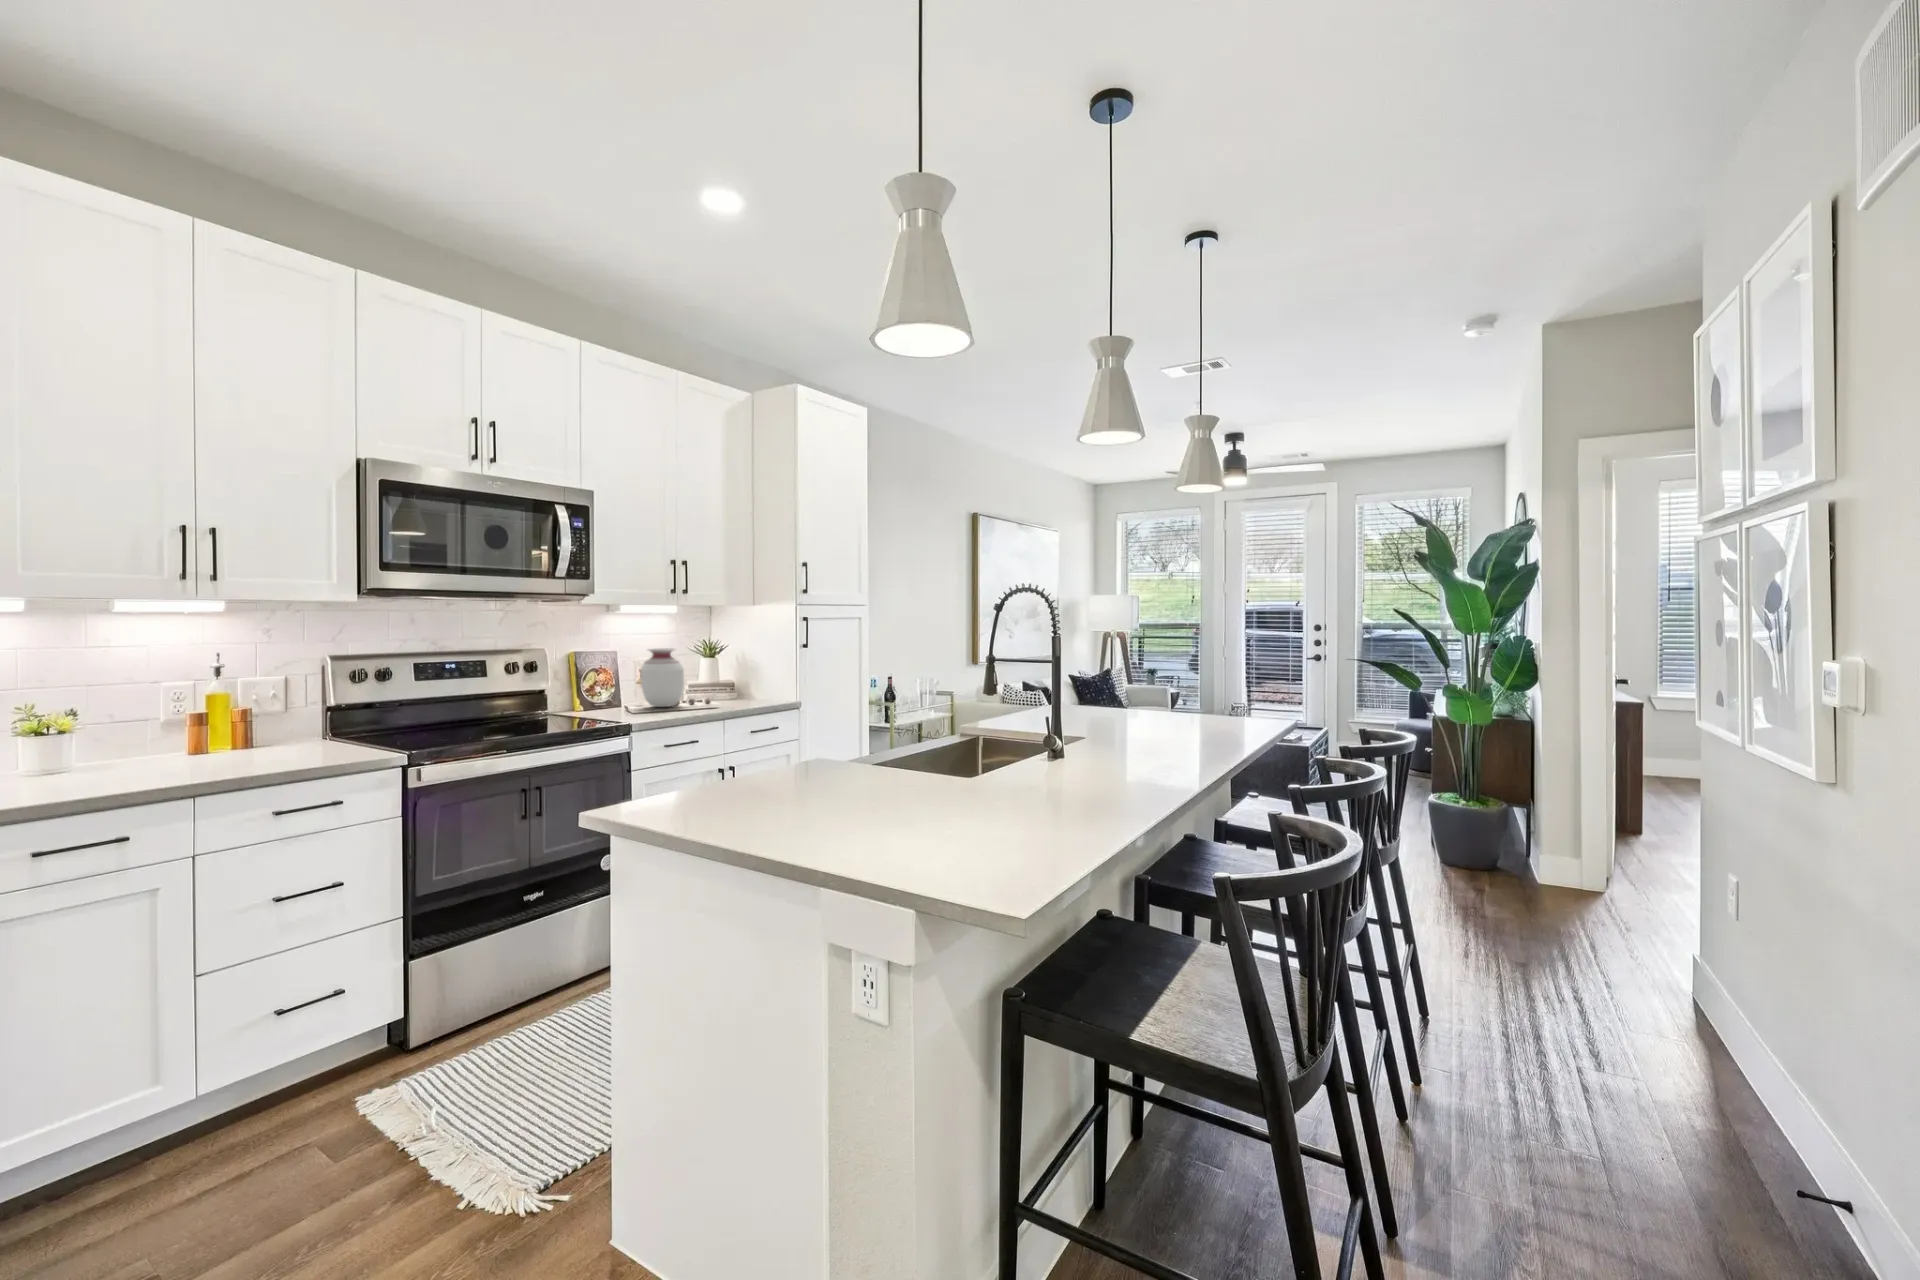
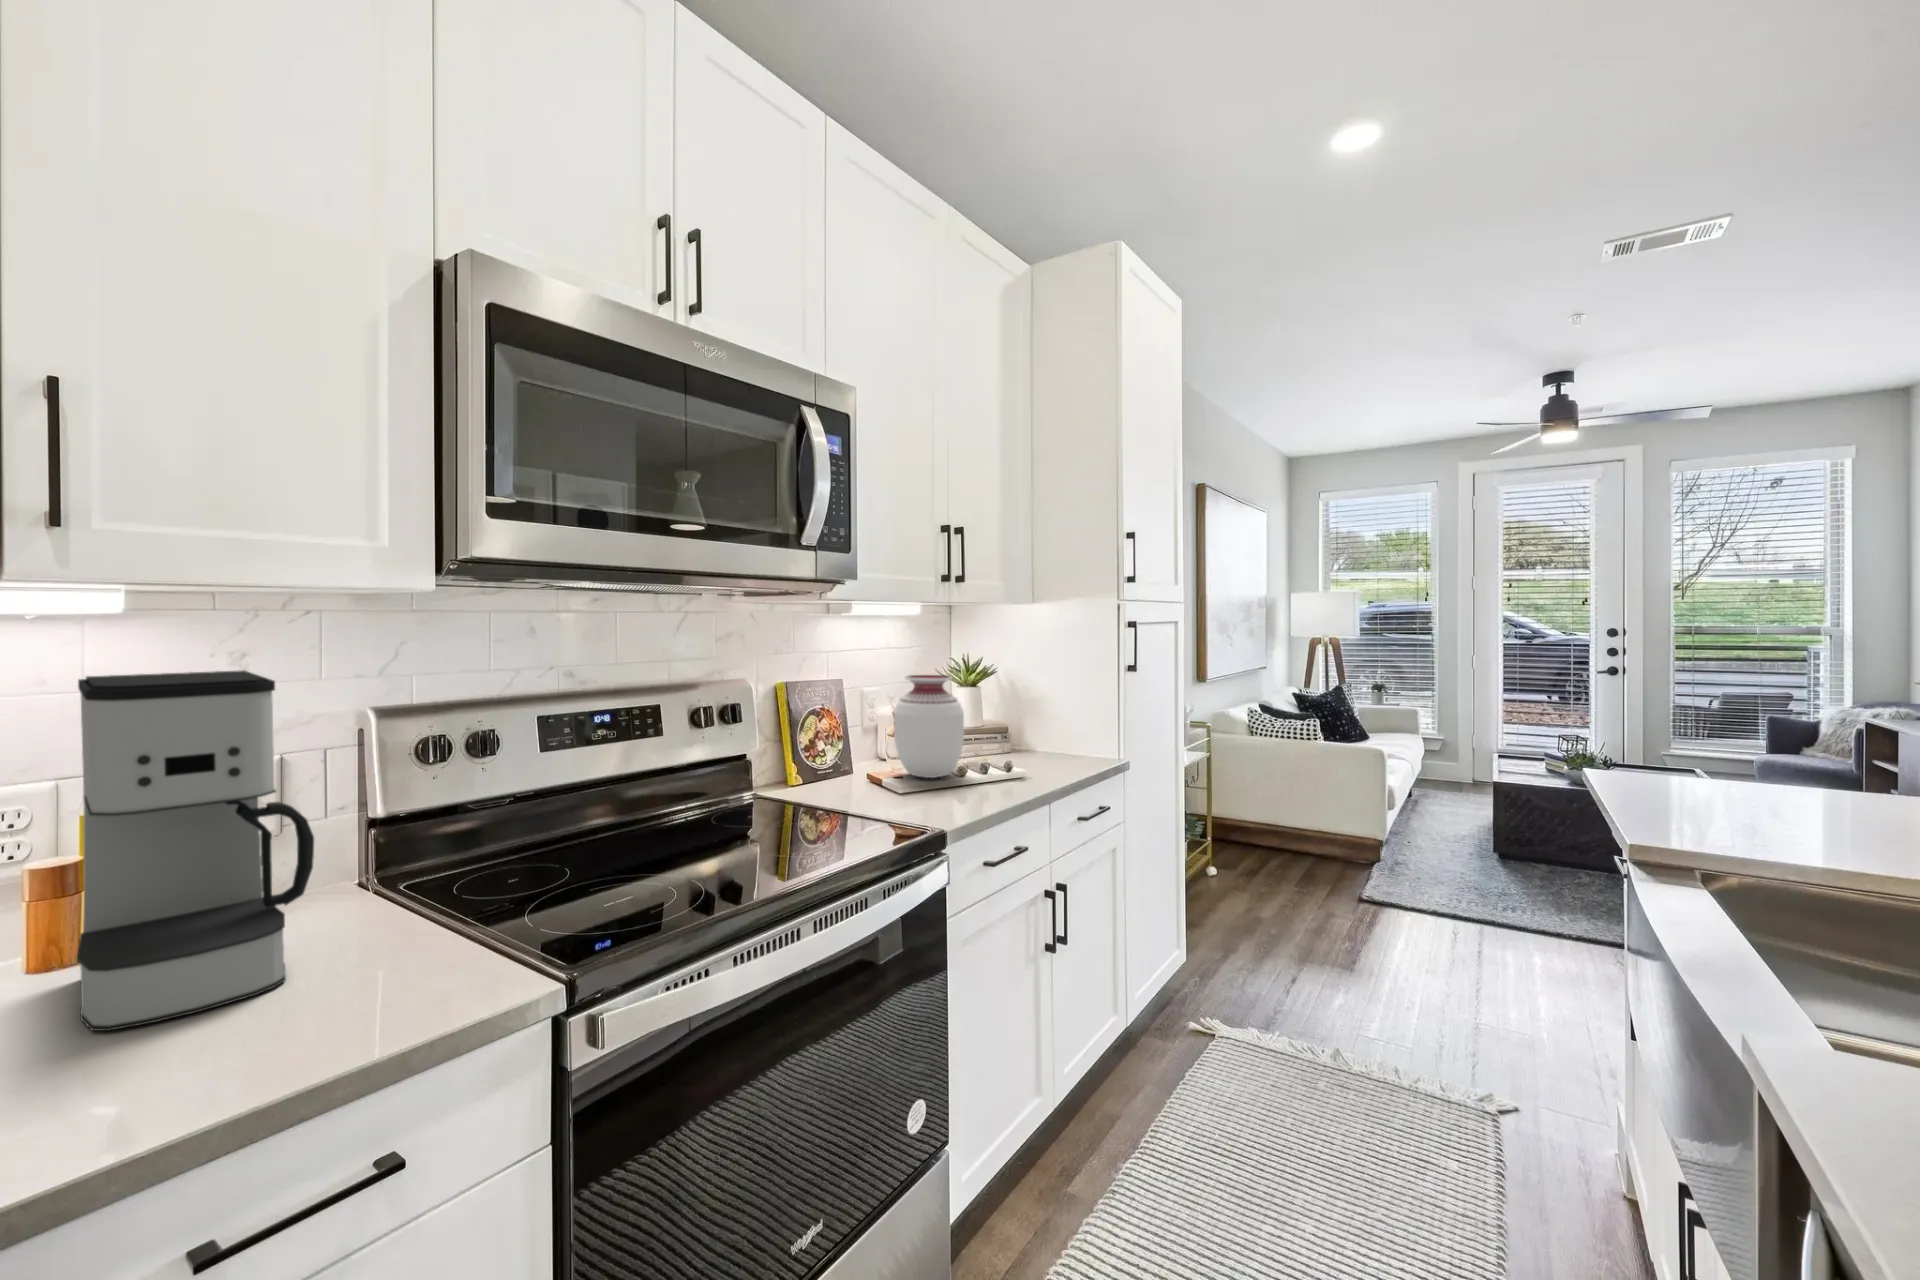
coffee maker: none [209,634,304,761] -> present [77,670,314,1031]

